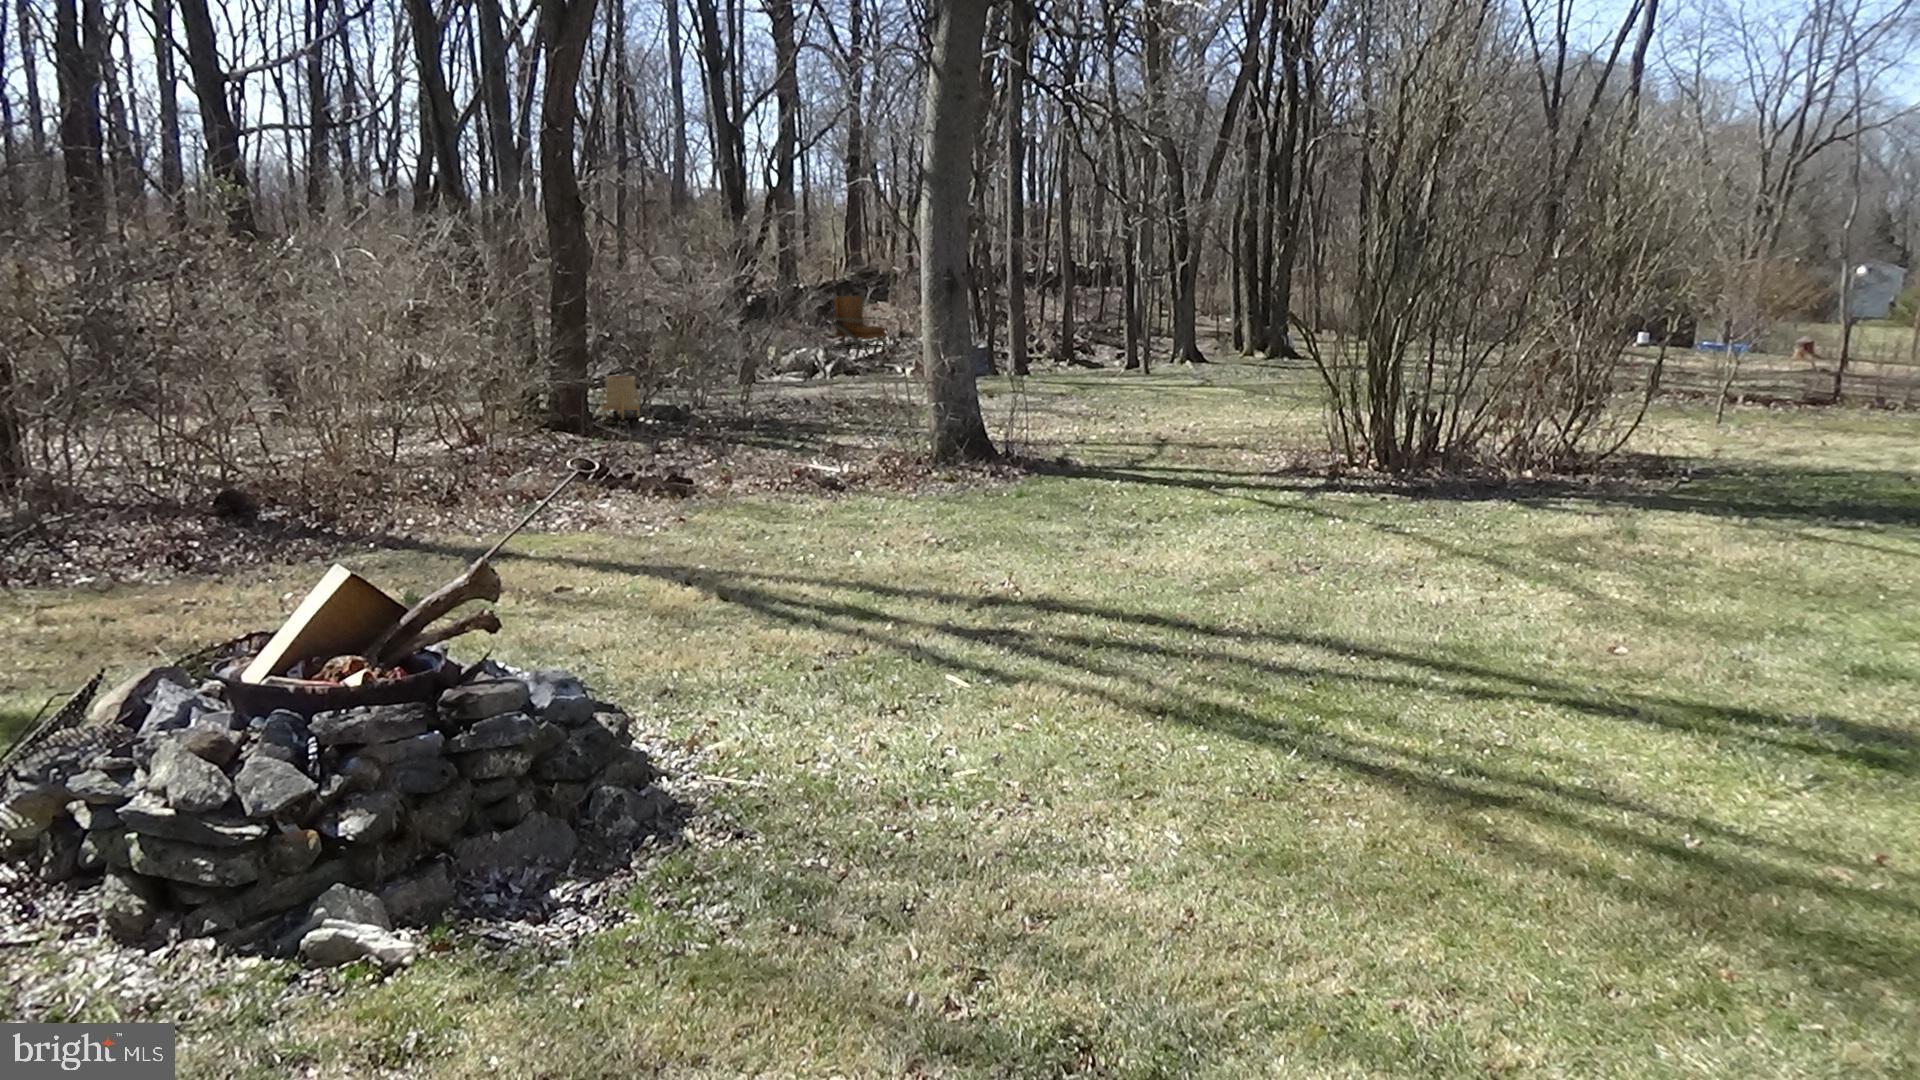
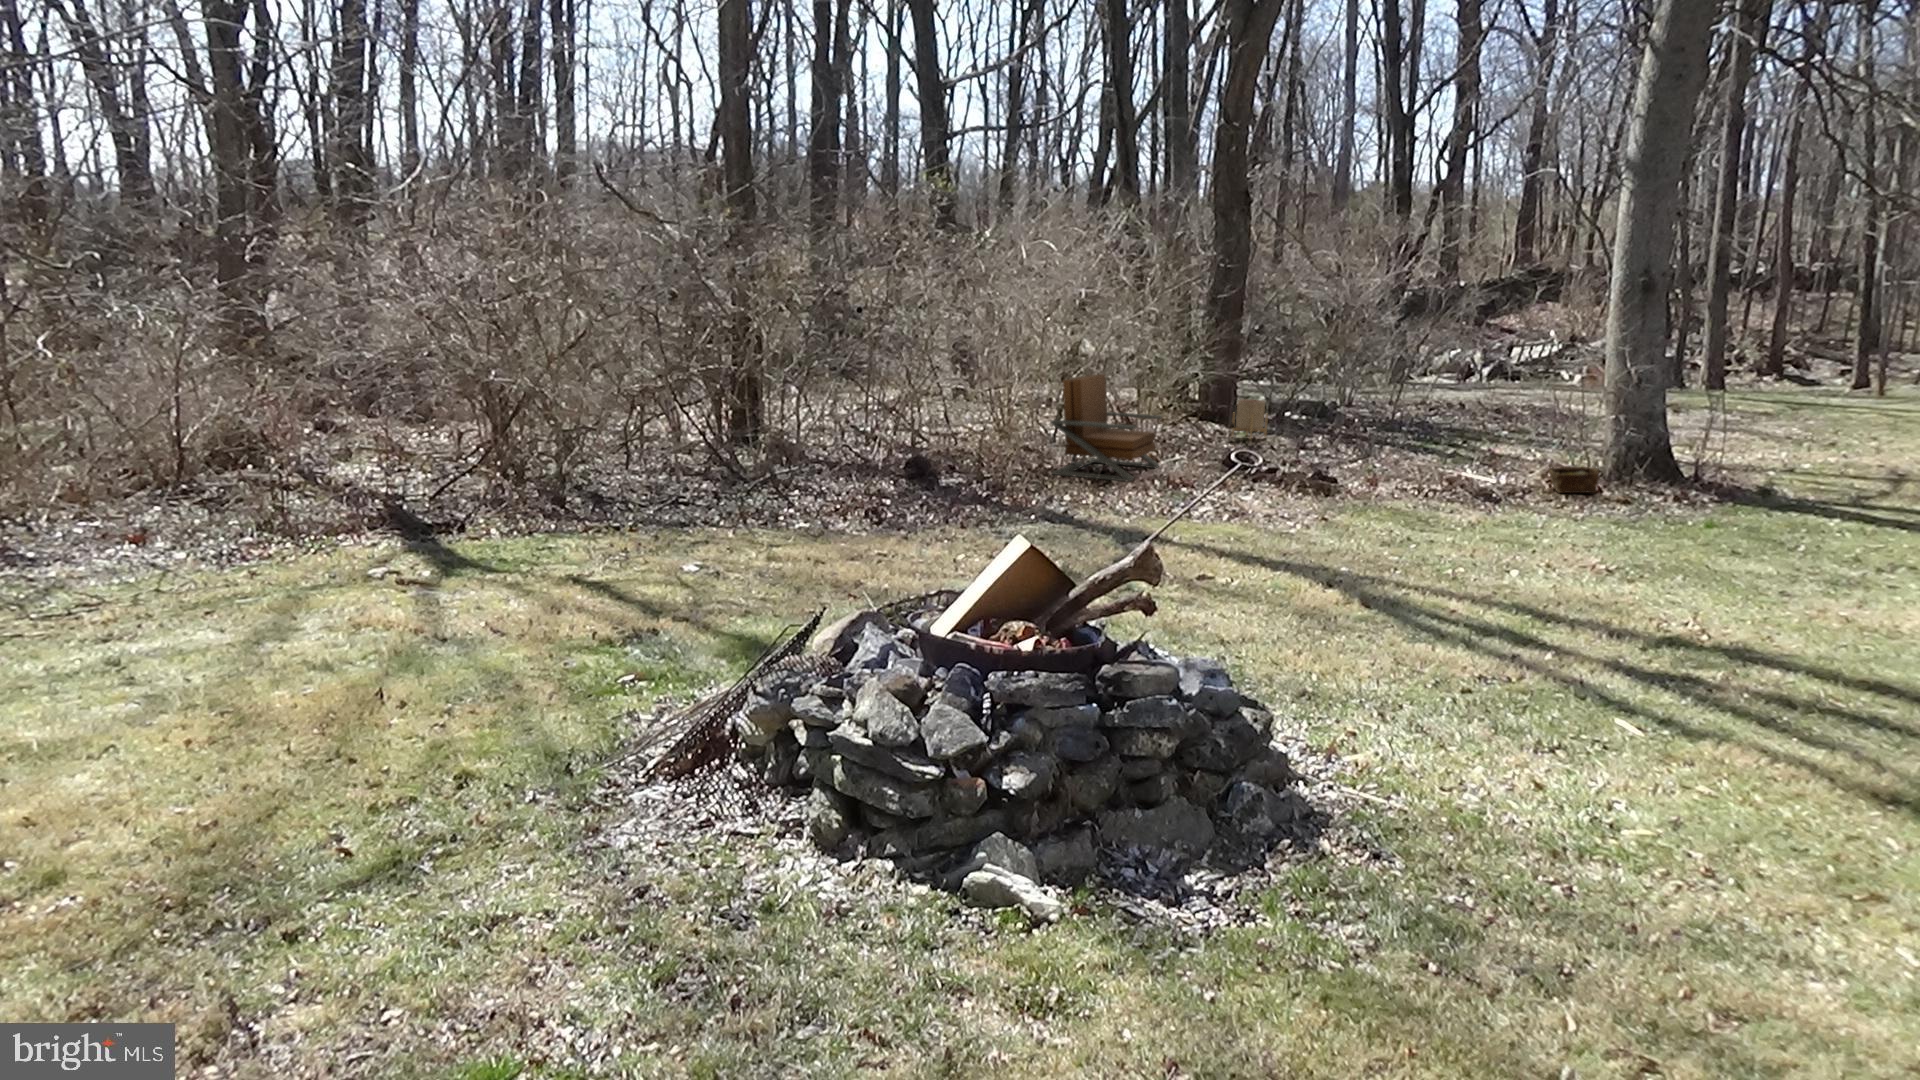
lounge chair: present [828,296,890,350] -> present [1050,374,1162,481]
woven basket: none [906,430,950,462] -> present [1549,462,1600,493]

